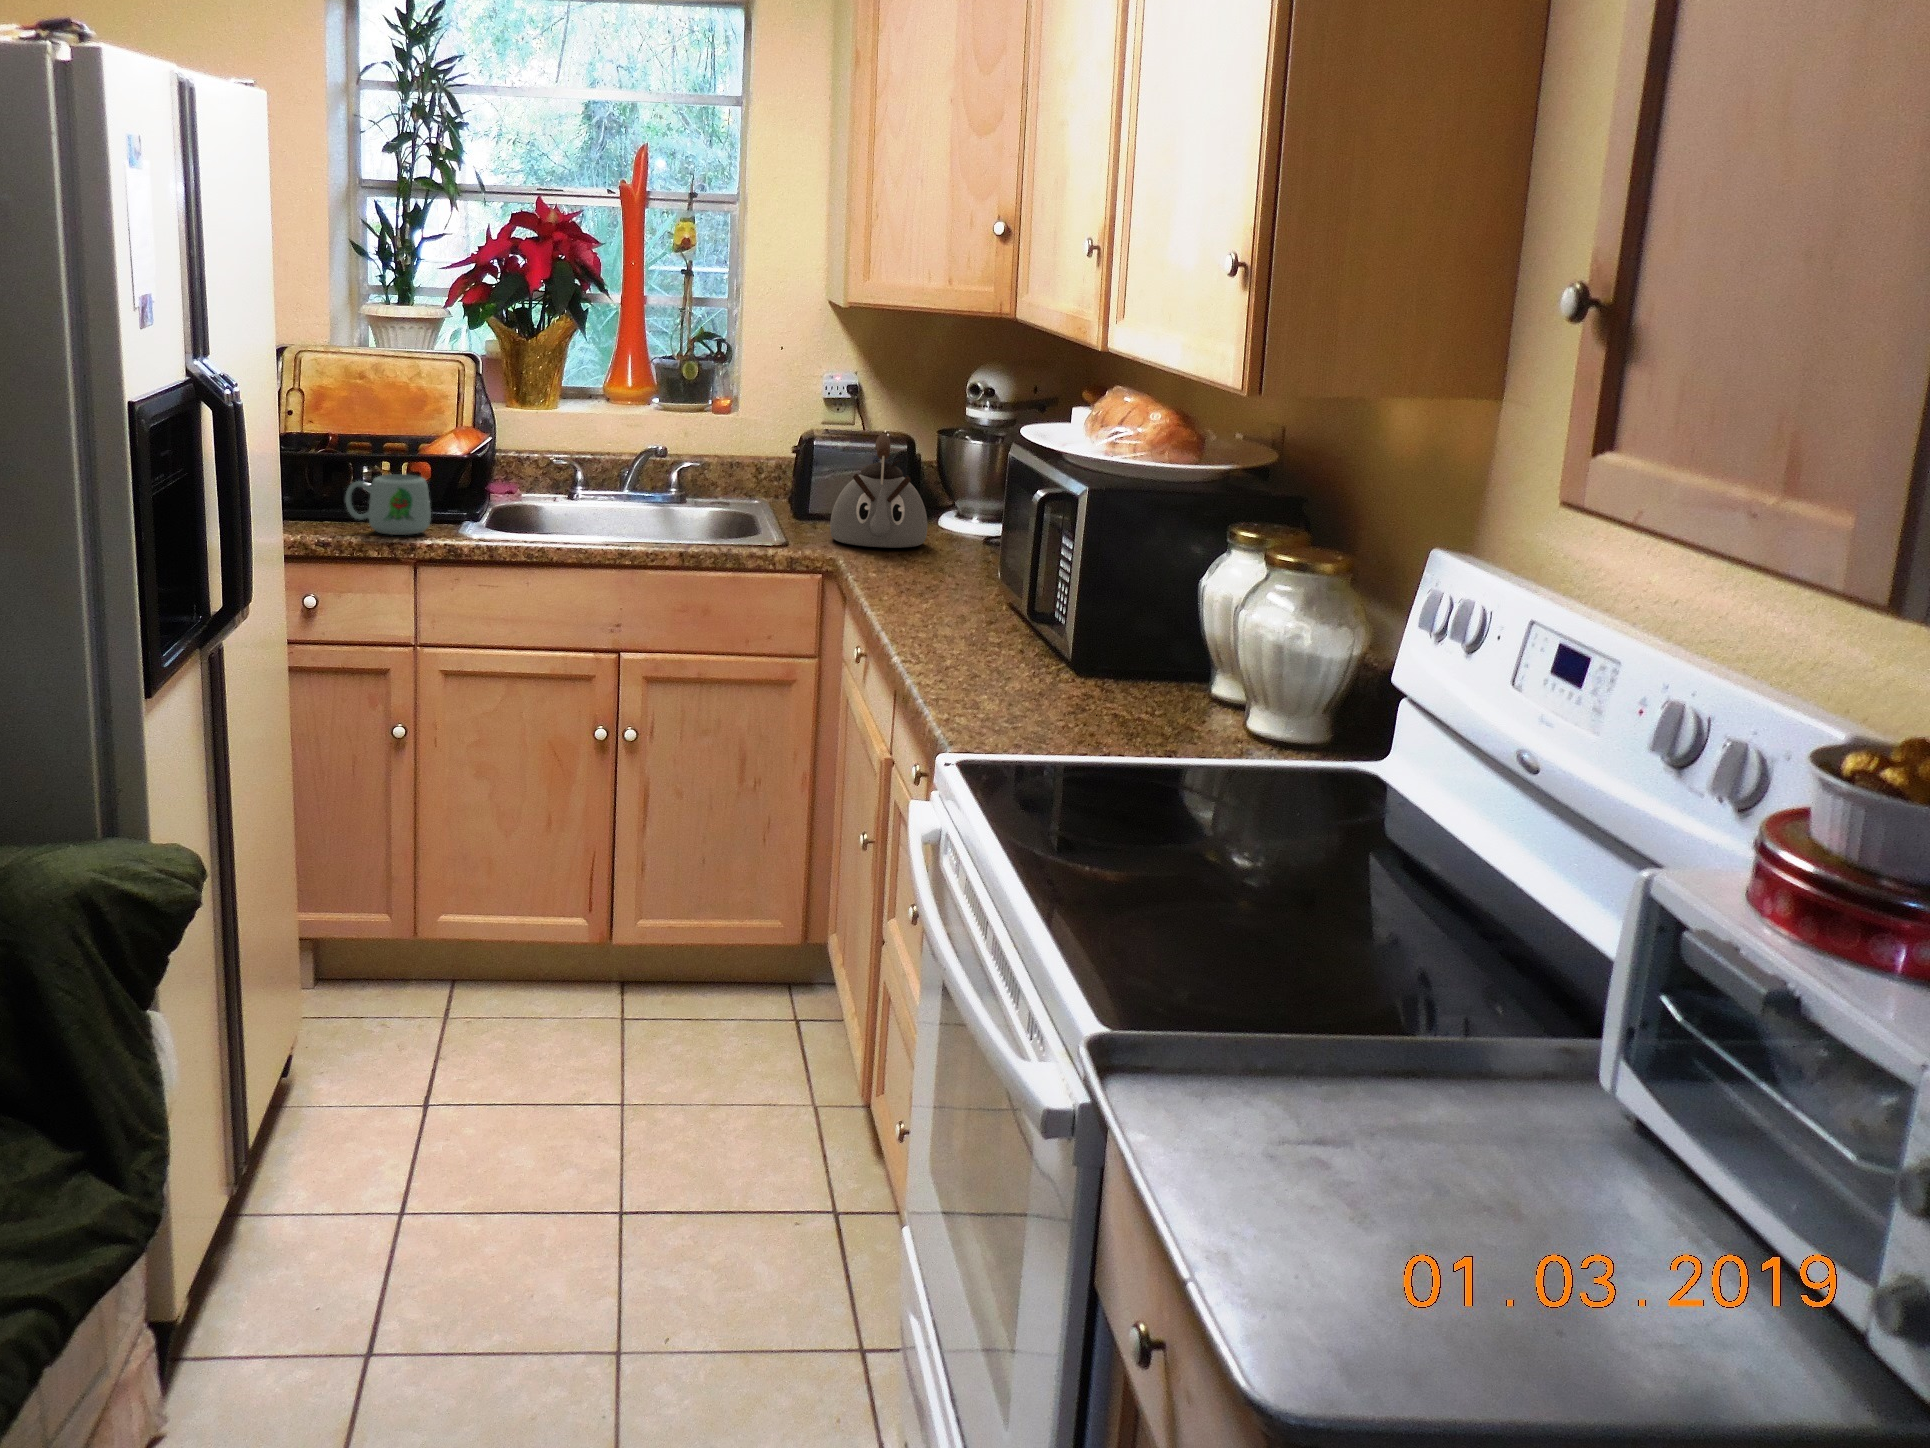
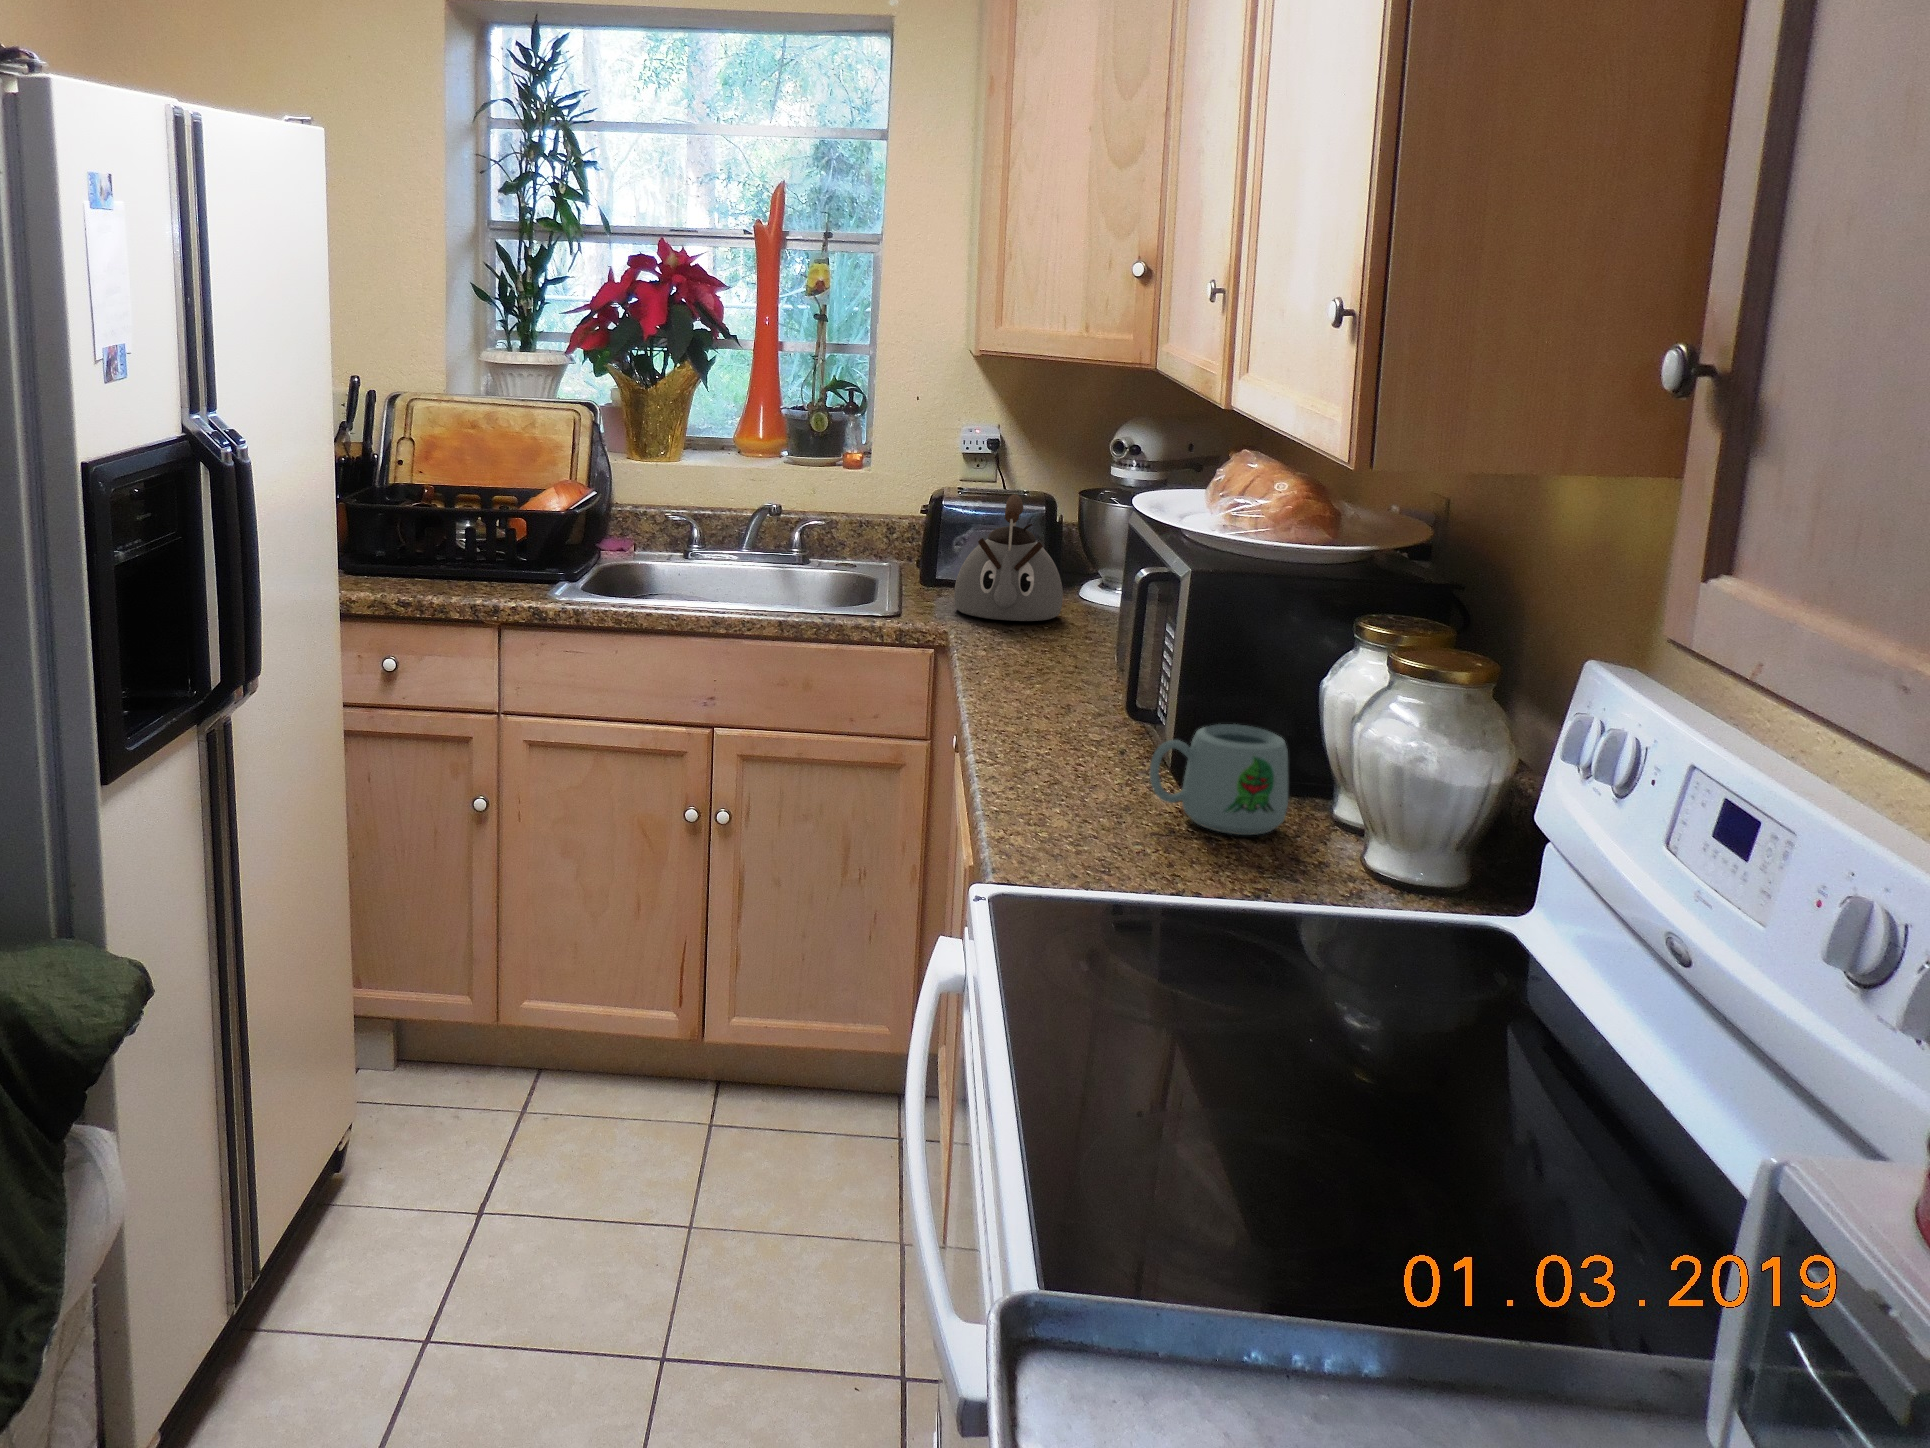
mug: present [345,474,431,535] -> present [1150,724,1288,835]

